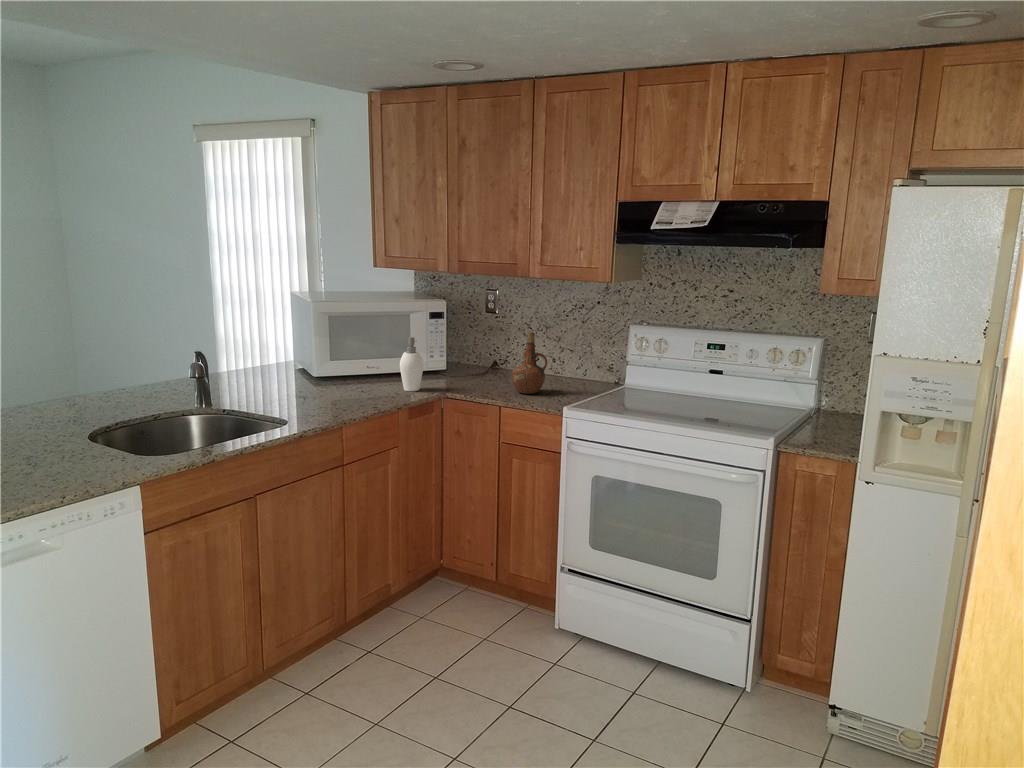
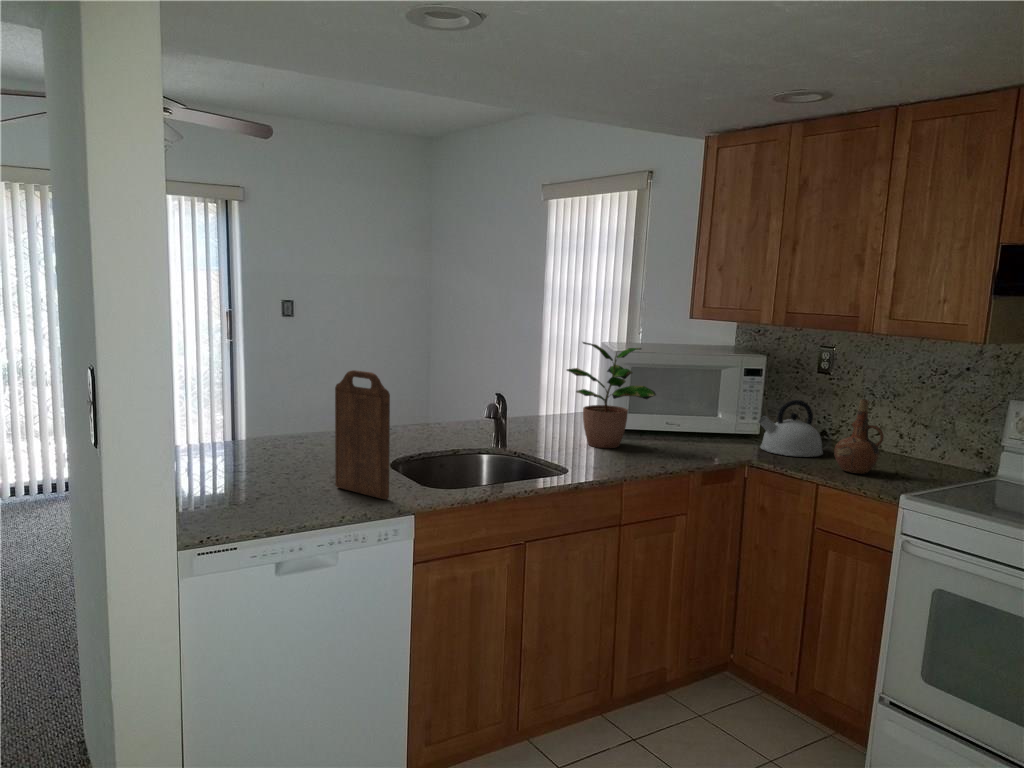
potted plant: none [264,295,358,397] -> present [567,342,656,448]
soap dispenser: present [400,337,423,391] -> none [702,394,739,454]
kettle: none [447,337,500,385] -> present [759,400,823,457]
cutting board: none [24,340,110,474] -> present [335,370,390,500]

